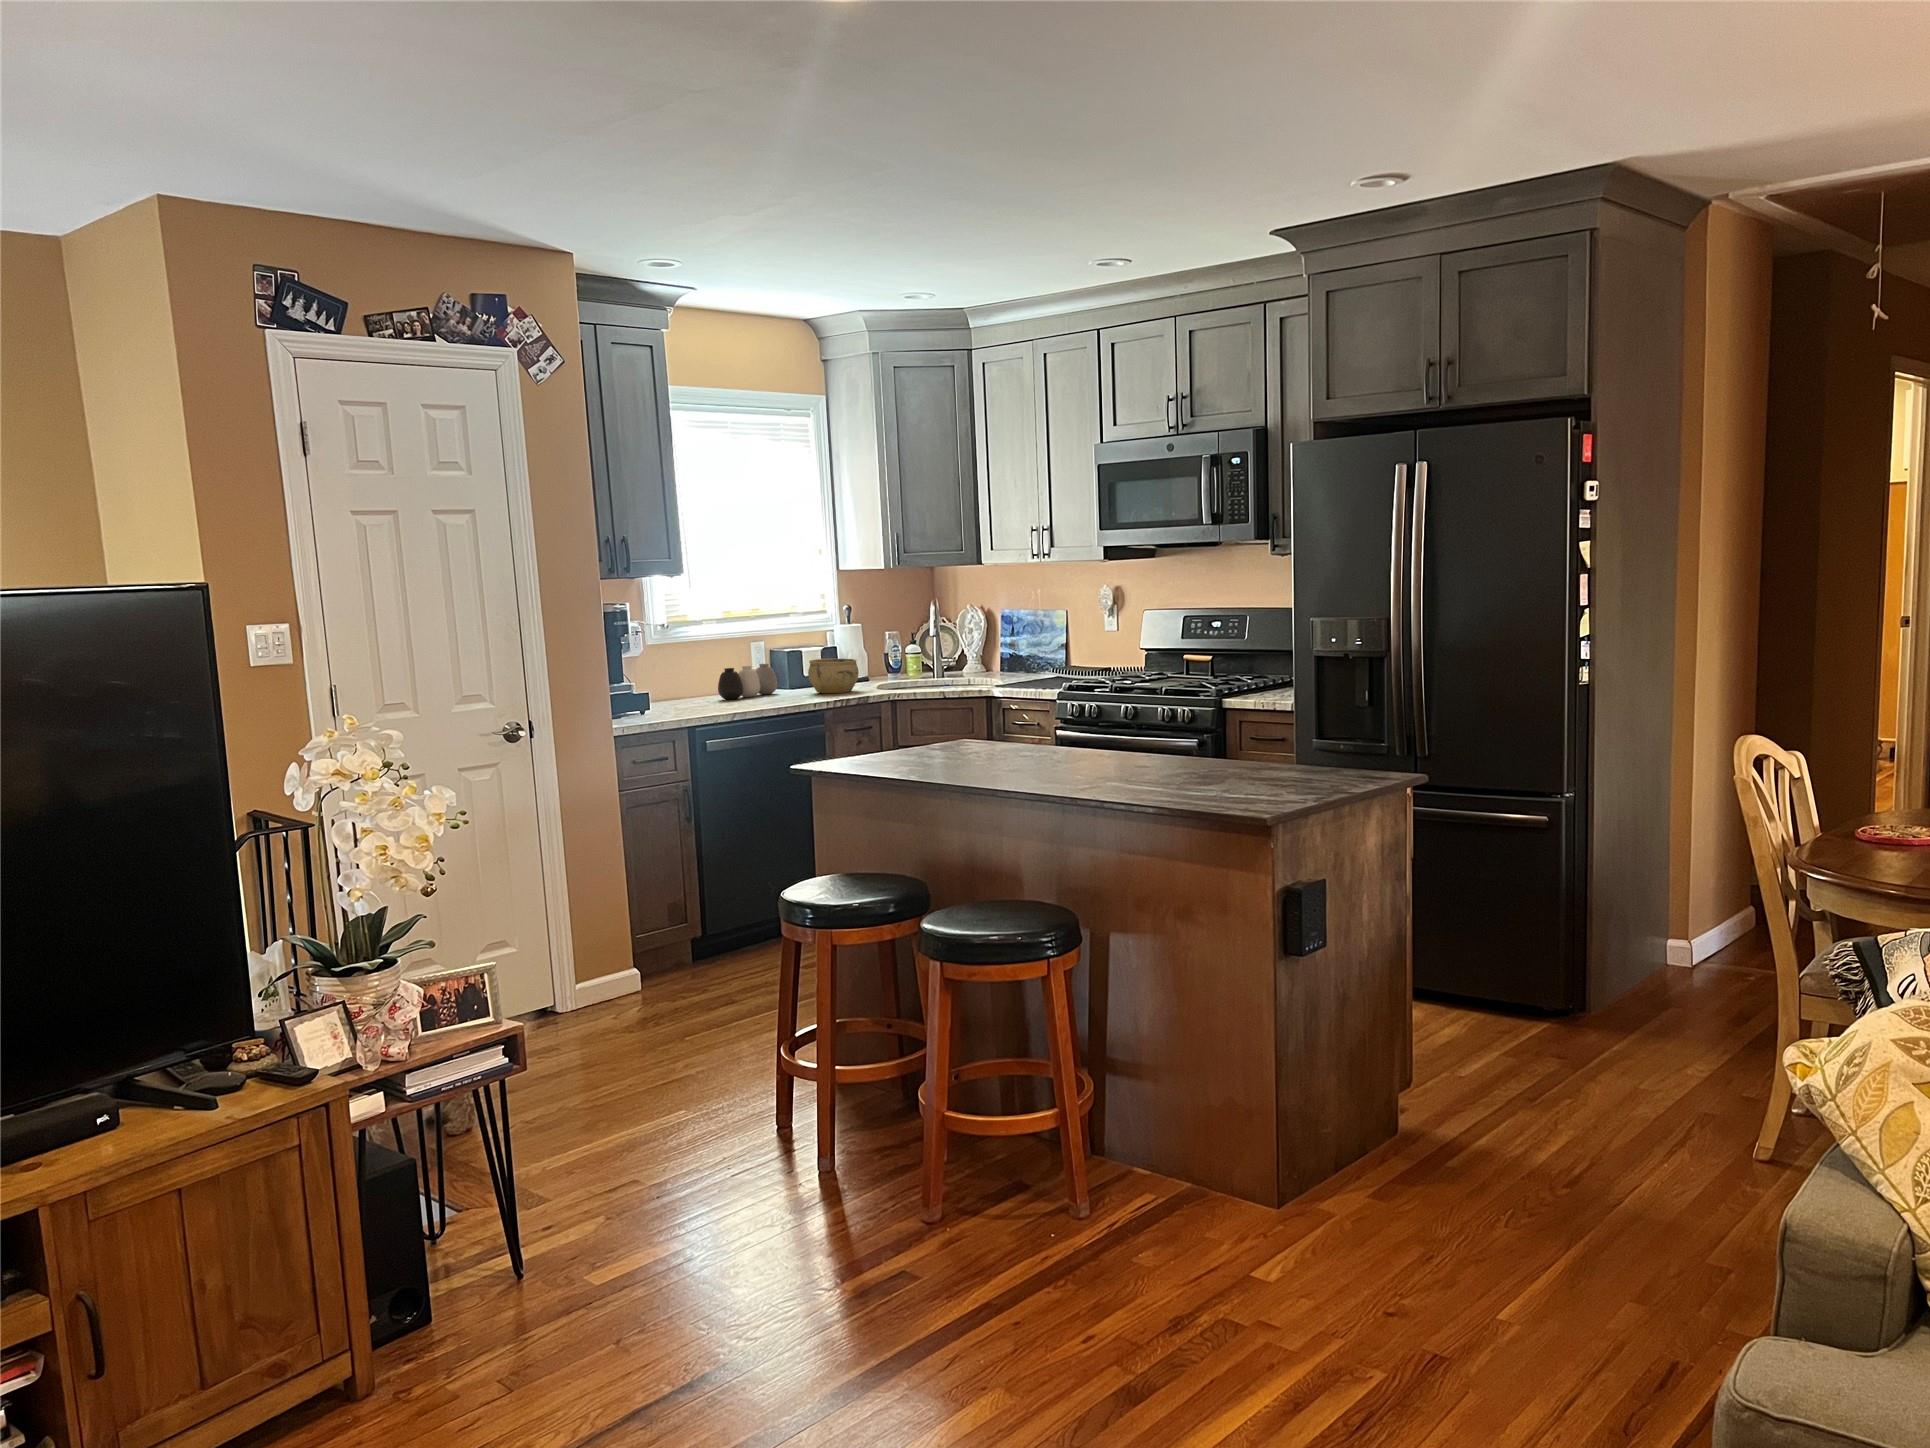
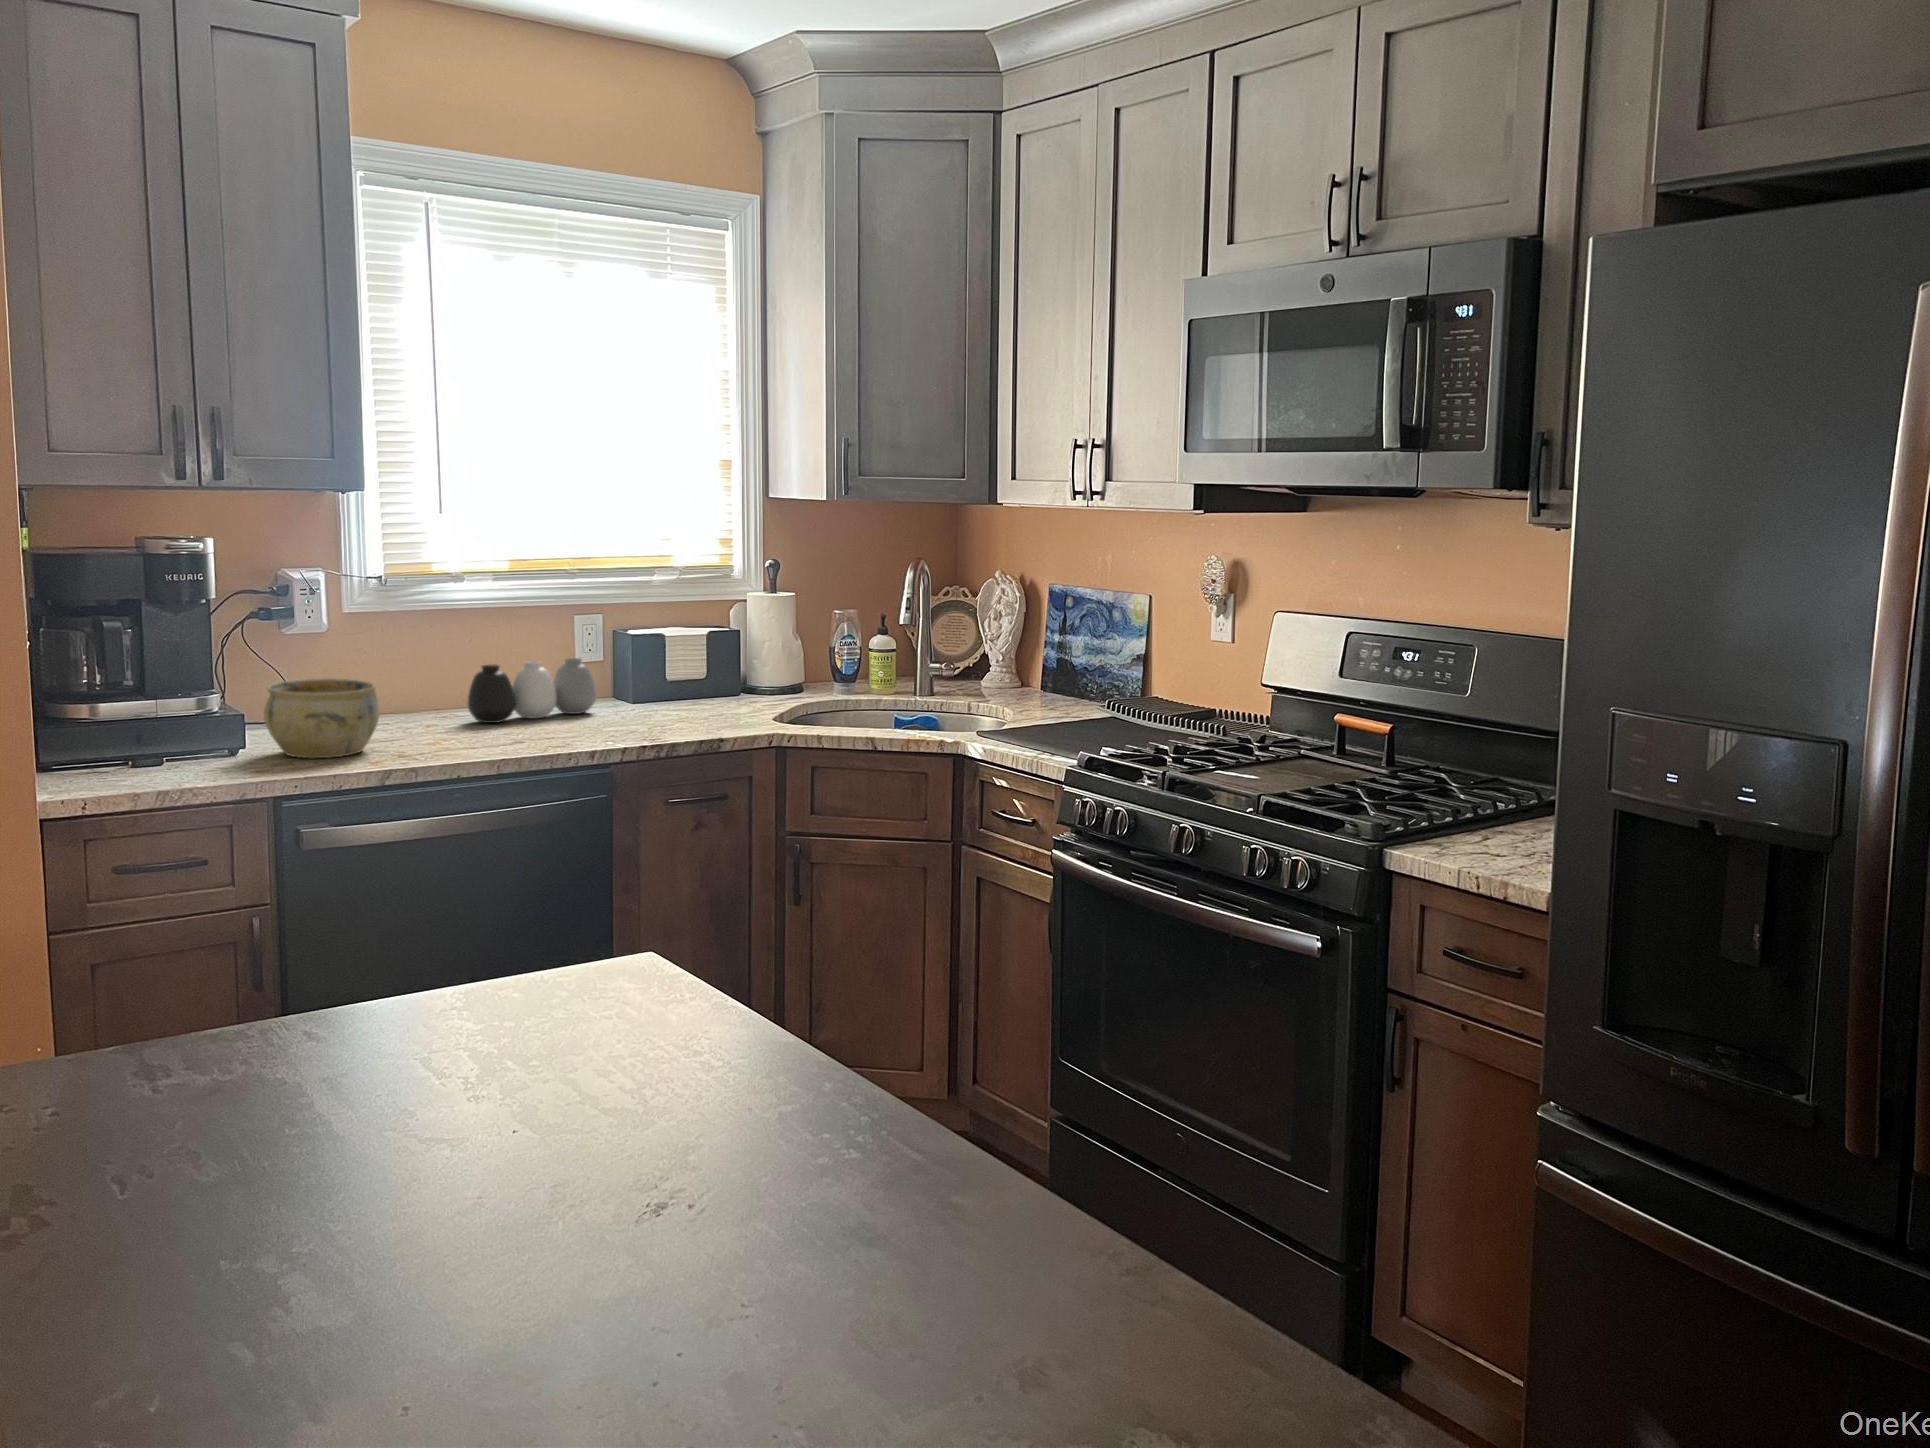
ceramic bowl: present [808,658,859,693] -> present [264,678,380,758]

